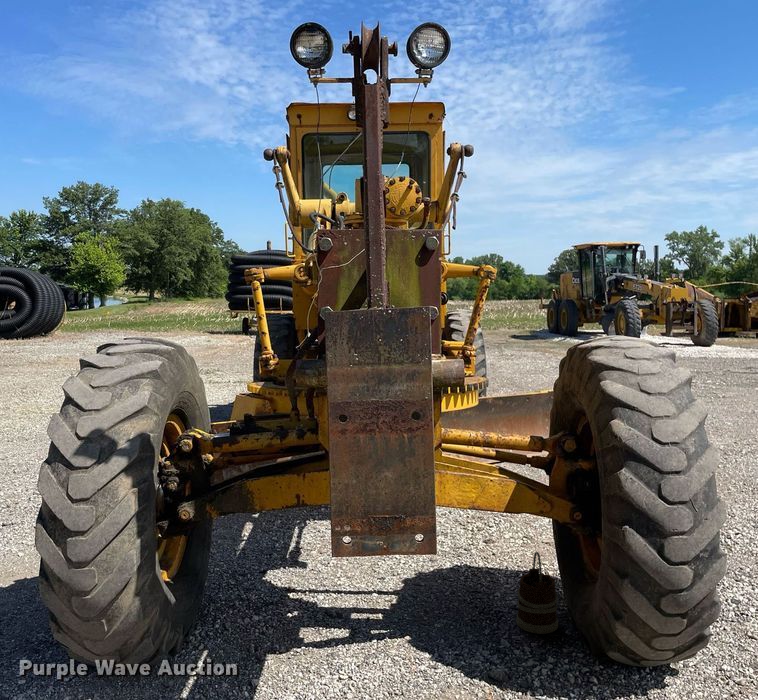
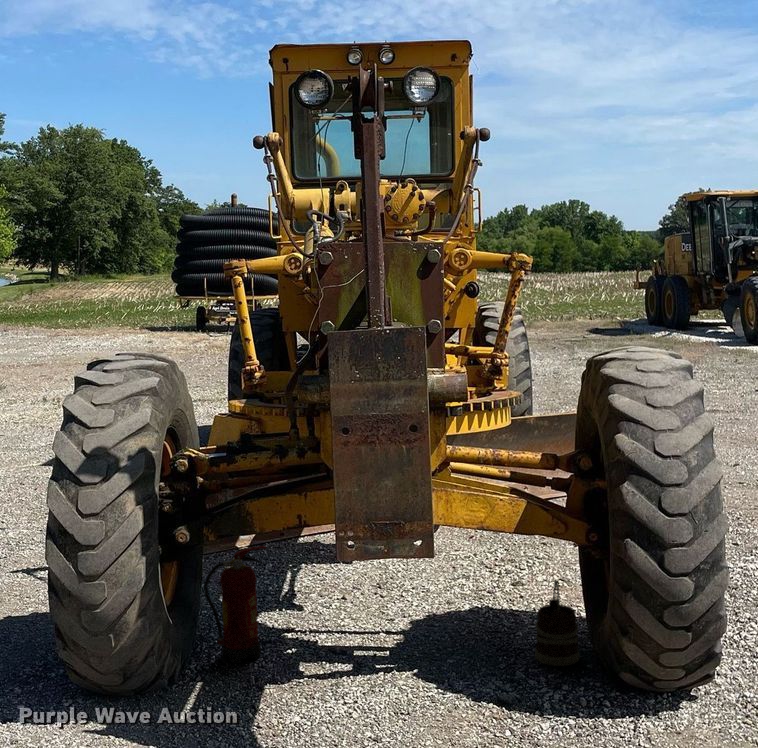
fire extinguisher: none [210,518,269,628] -> present [204,546,266,663]

